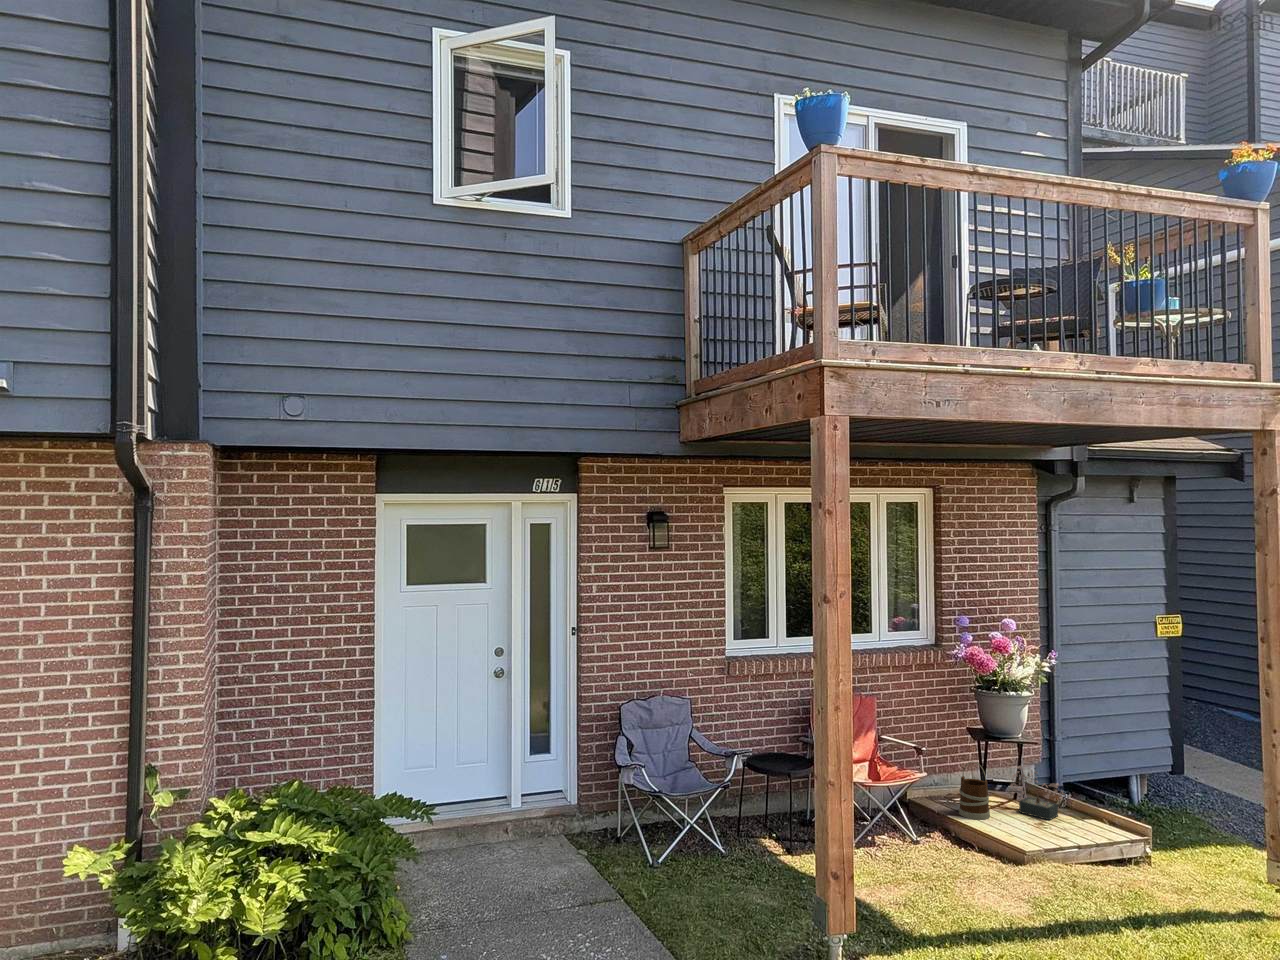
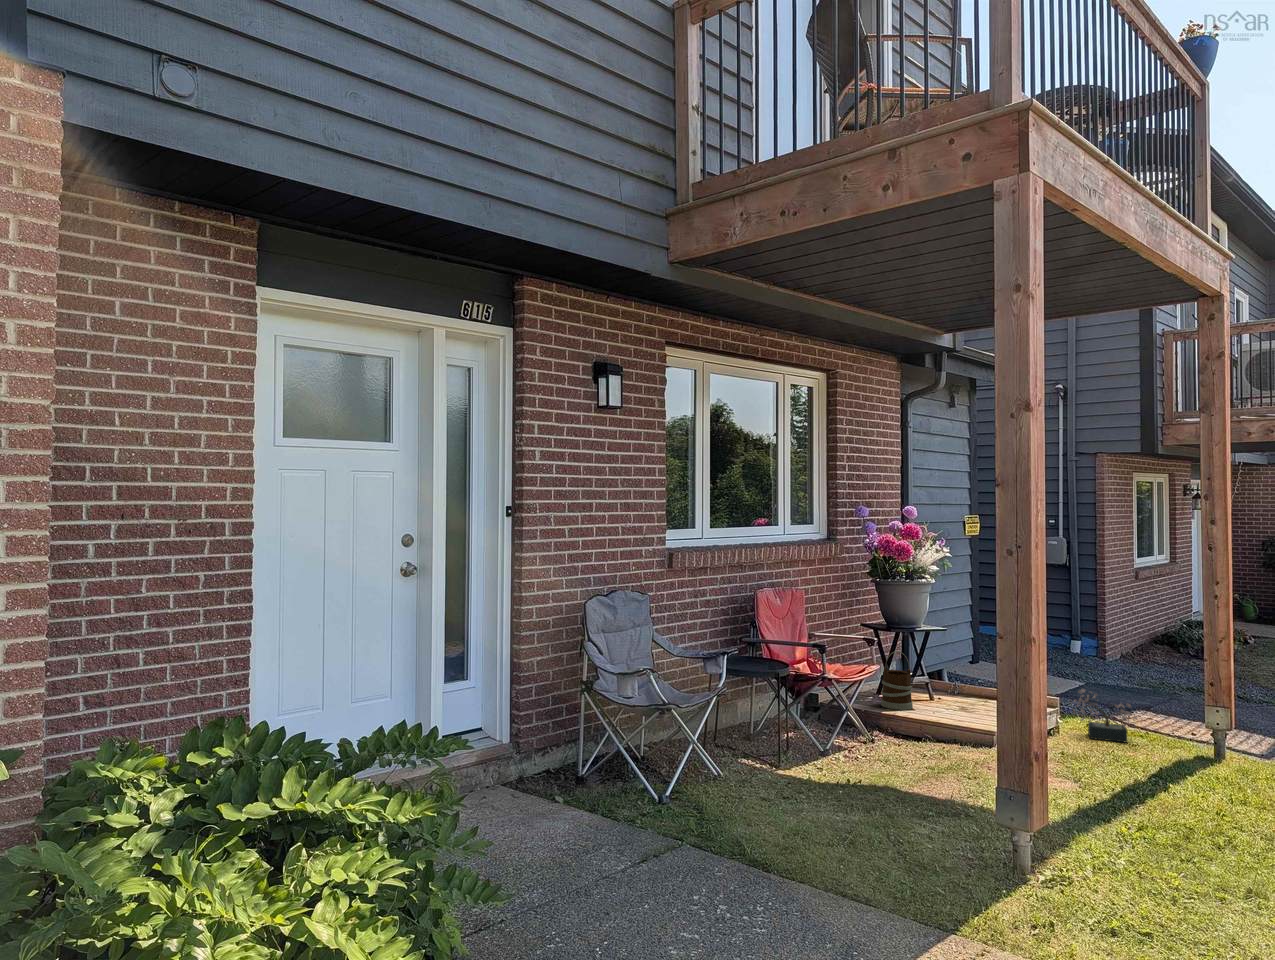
decorative plant: present [1010,766,1063,820] -> present [1073,689,1137,742]

